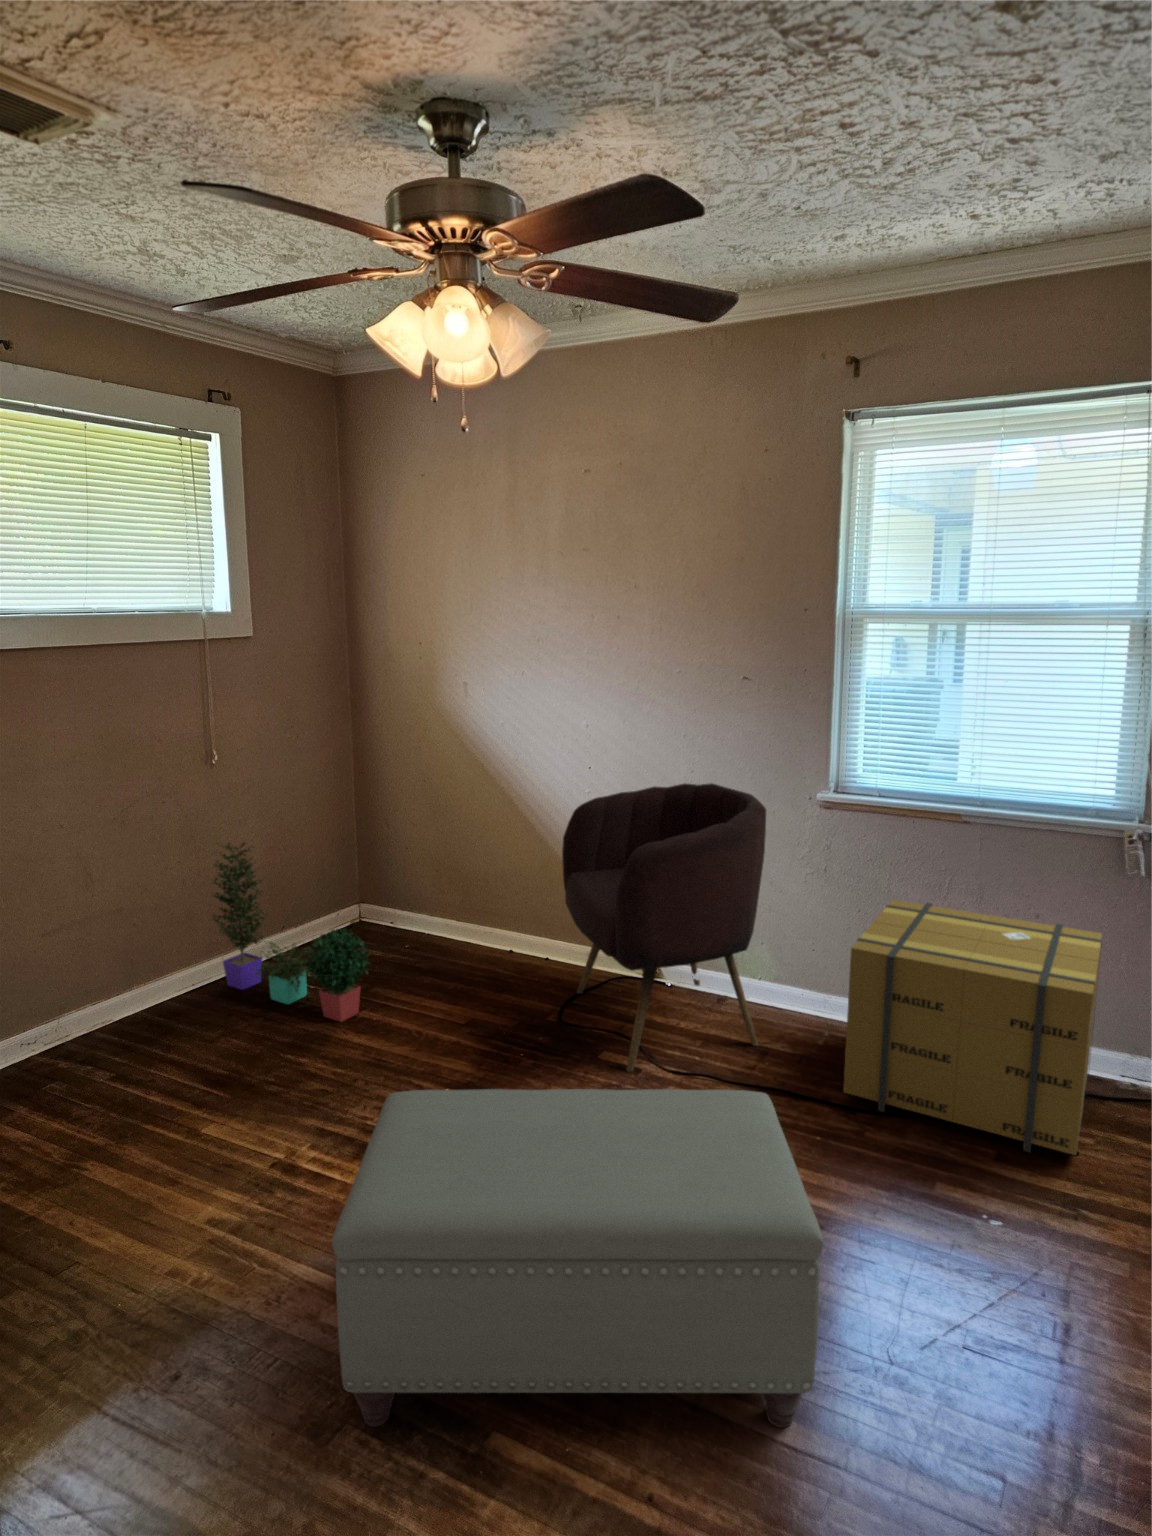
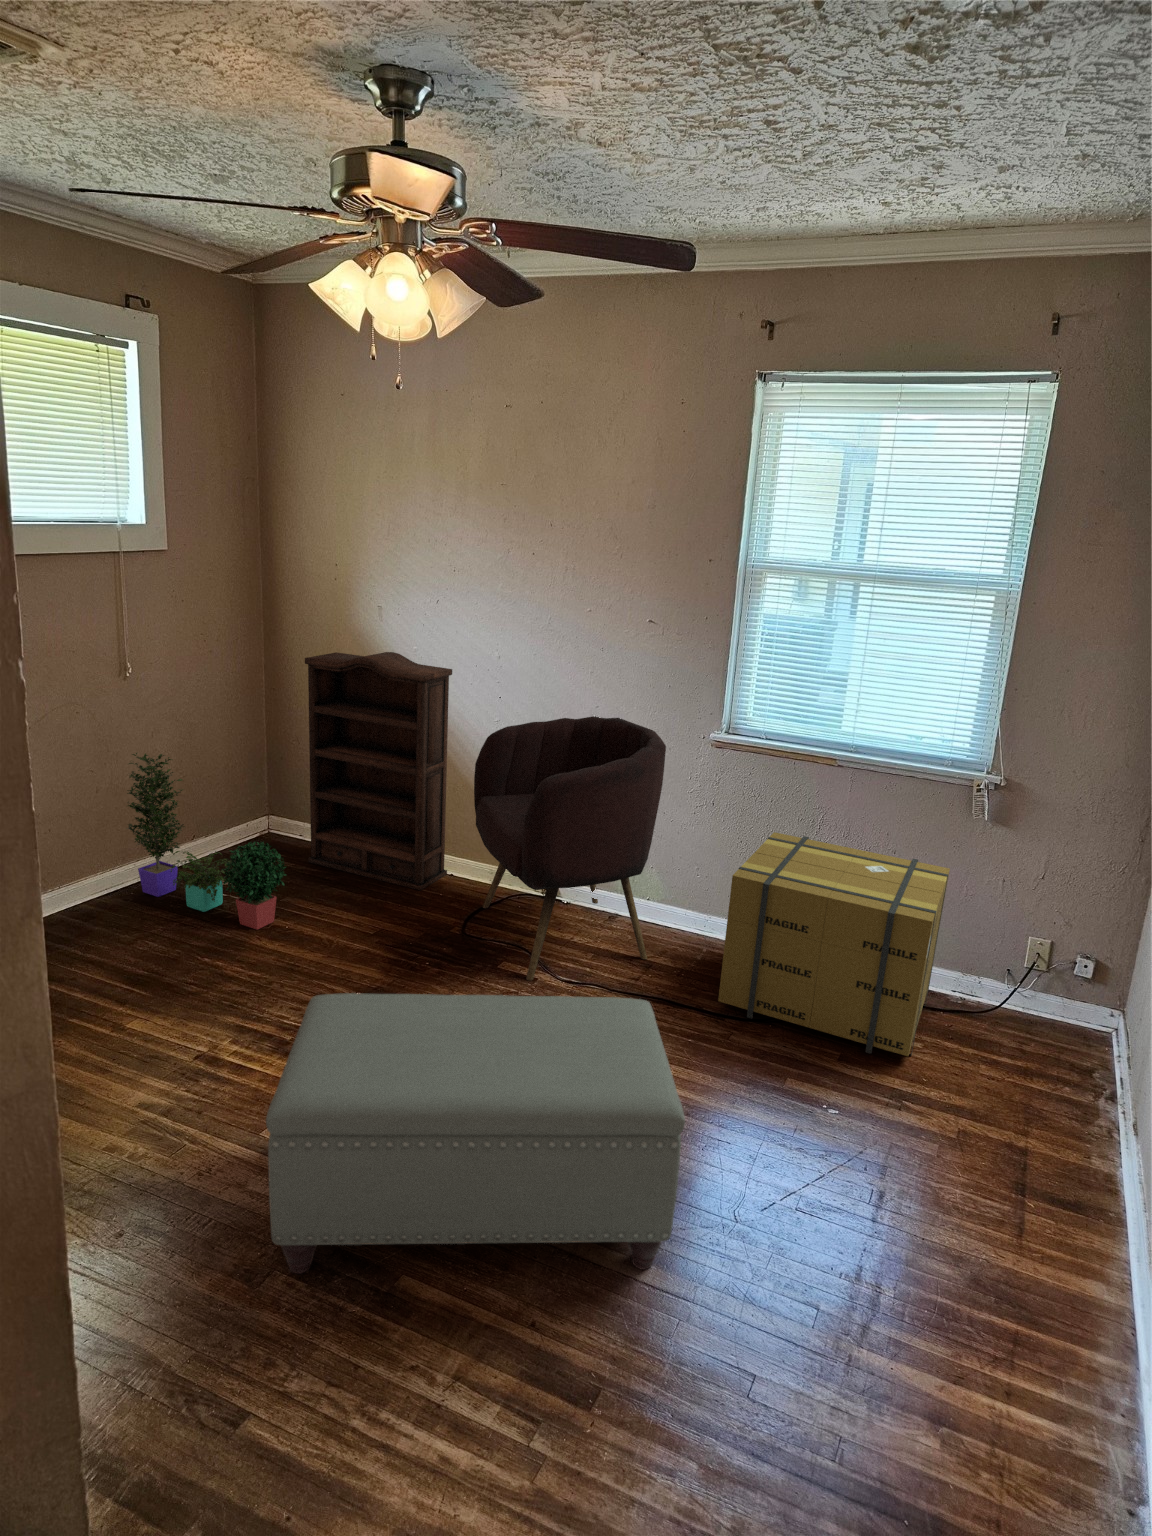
bookshelf: none [386,729,538,976] -> present [305,652,452,890]

